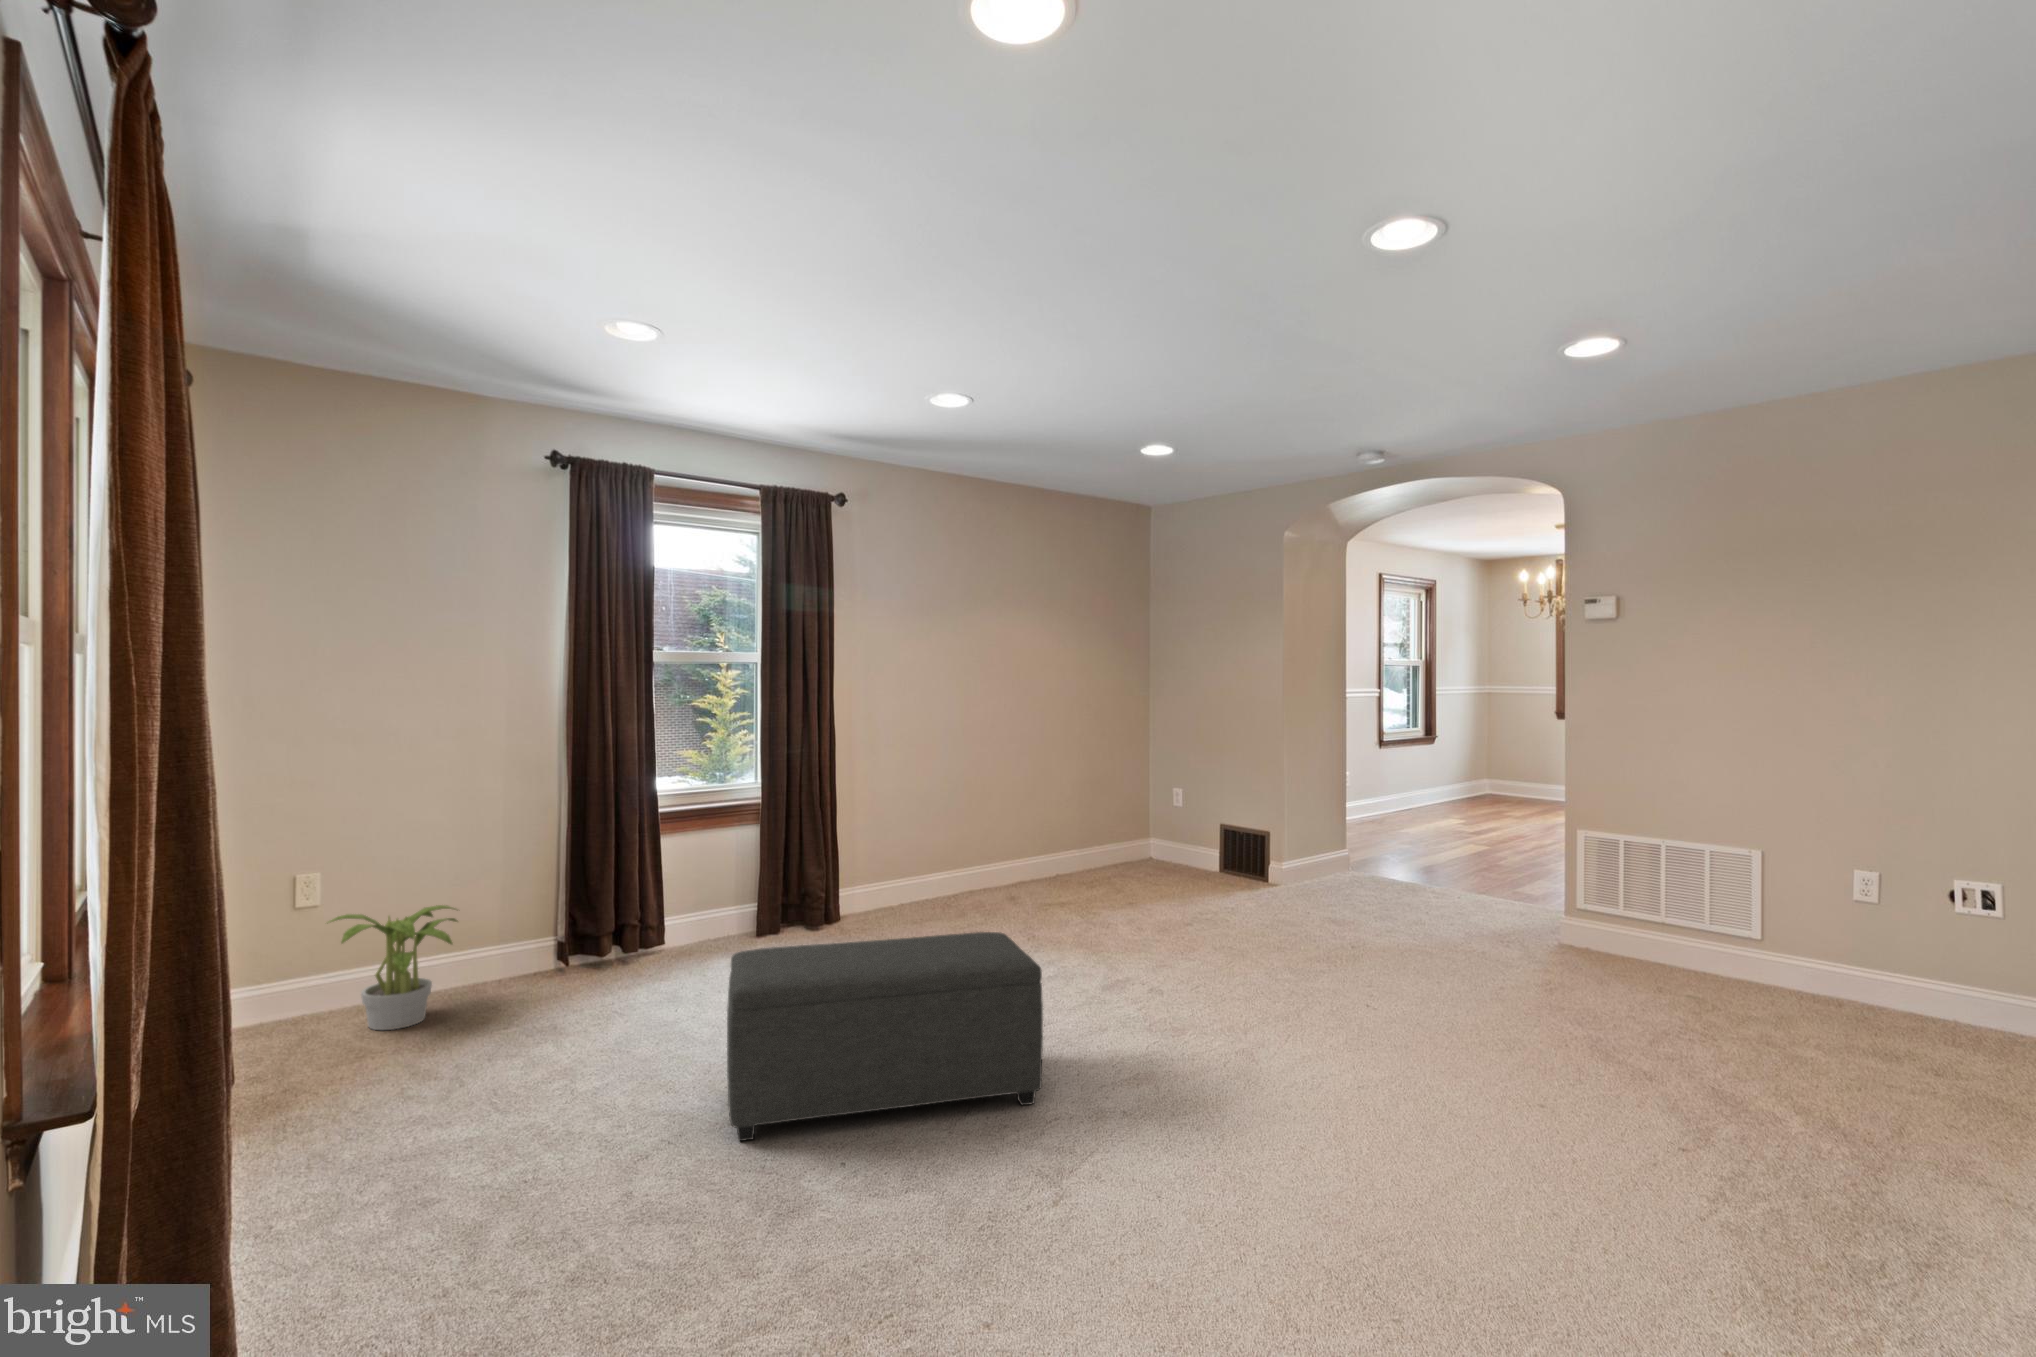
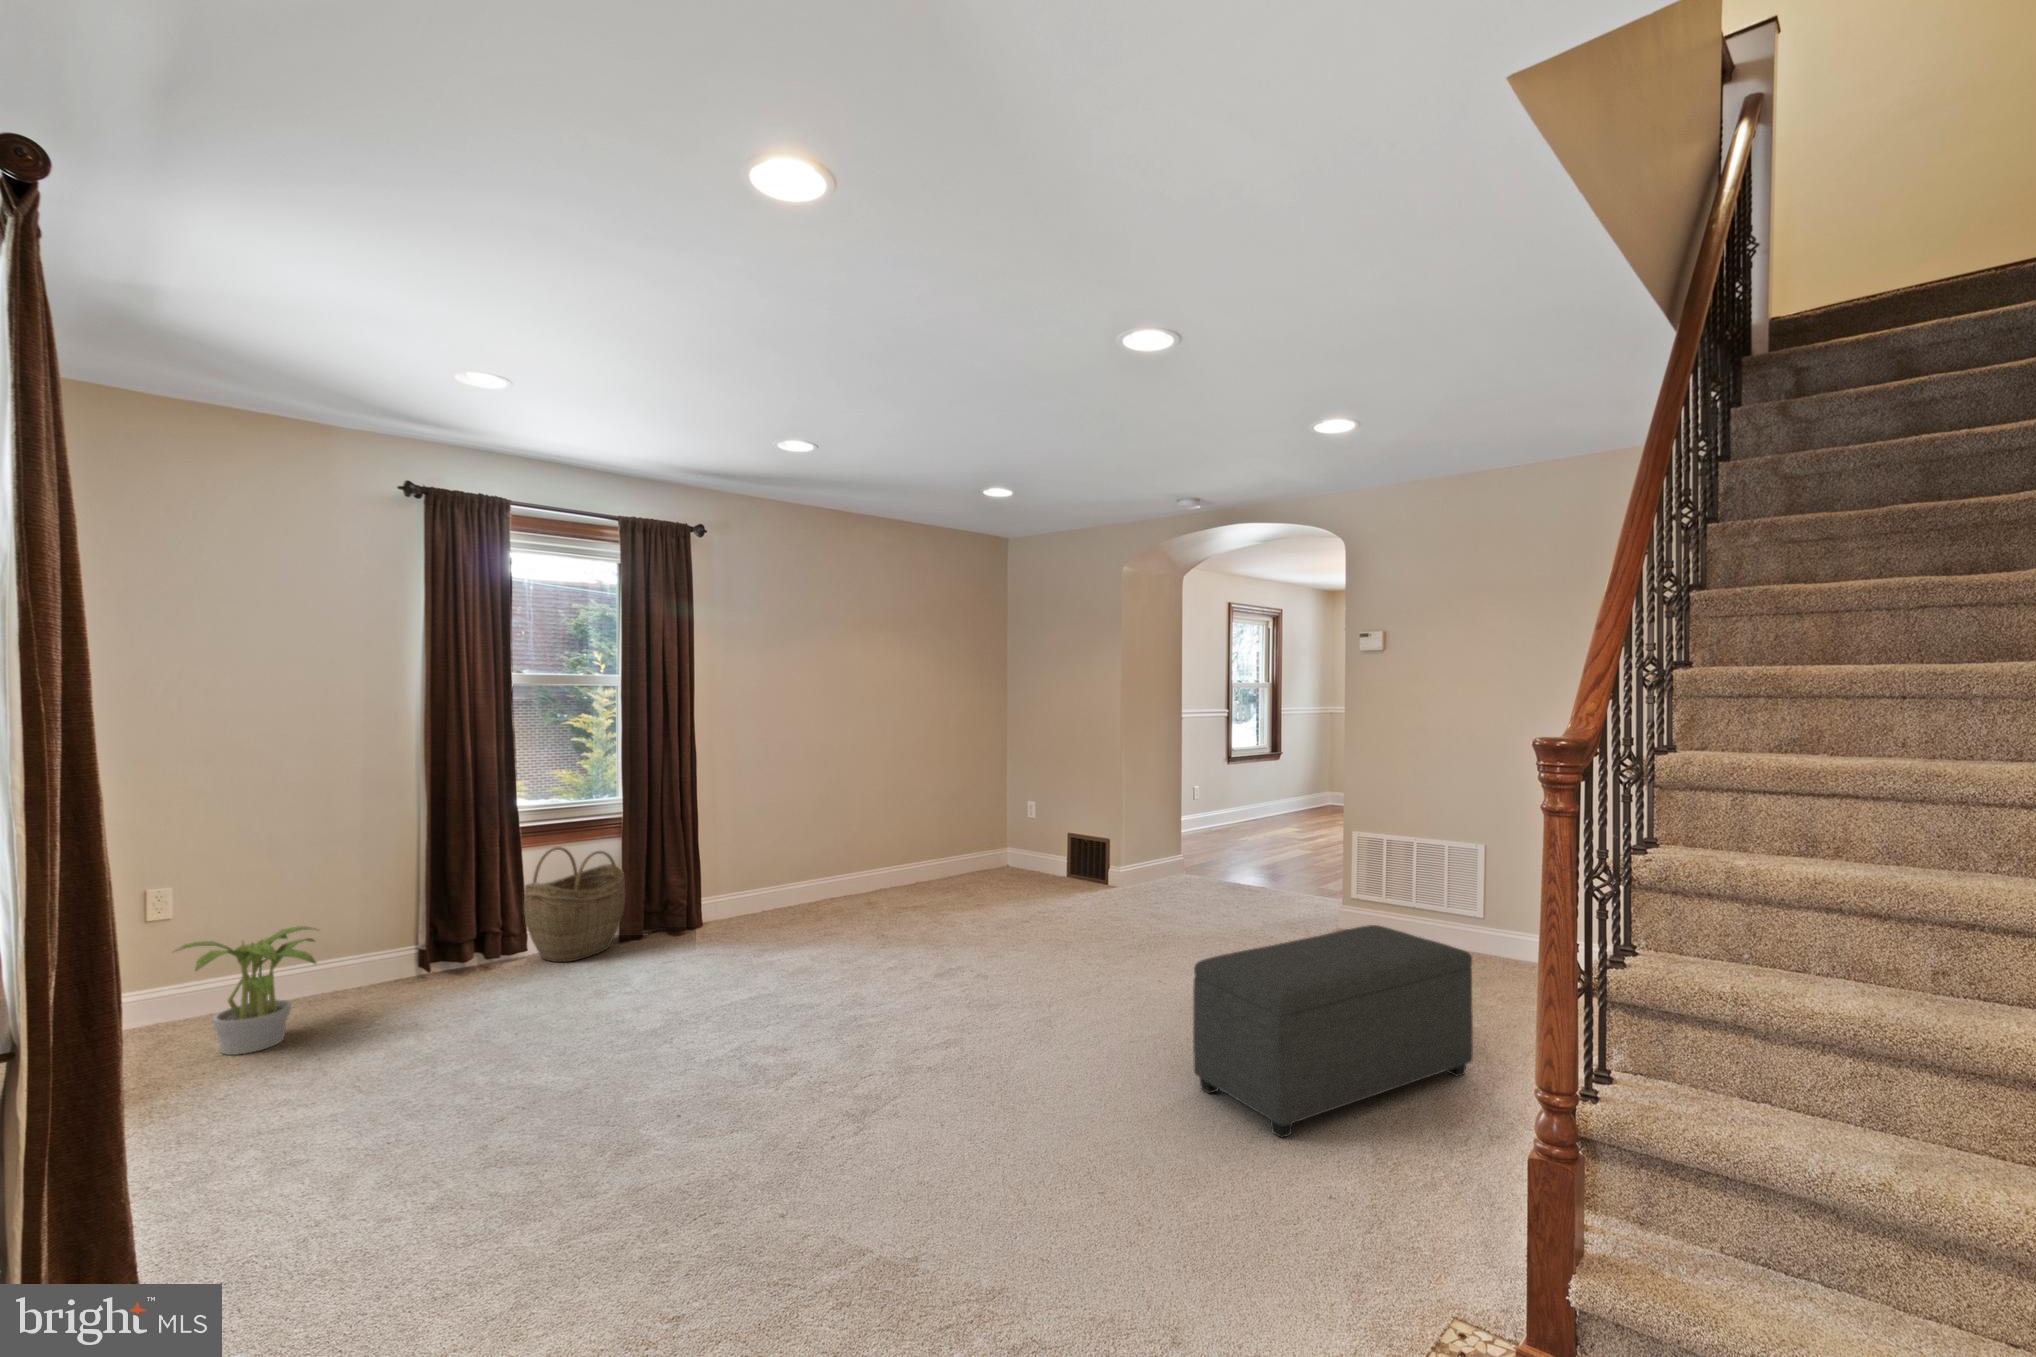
woven basket: none [661,838,763,961] -> present [524,847,625,962]
ottoman: present [727,932,1043,1141] -> present [1193,925,1473,1138]

